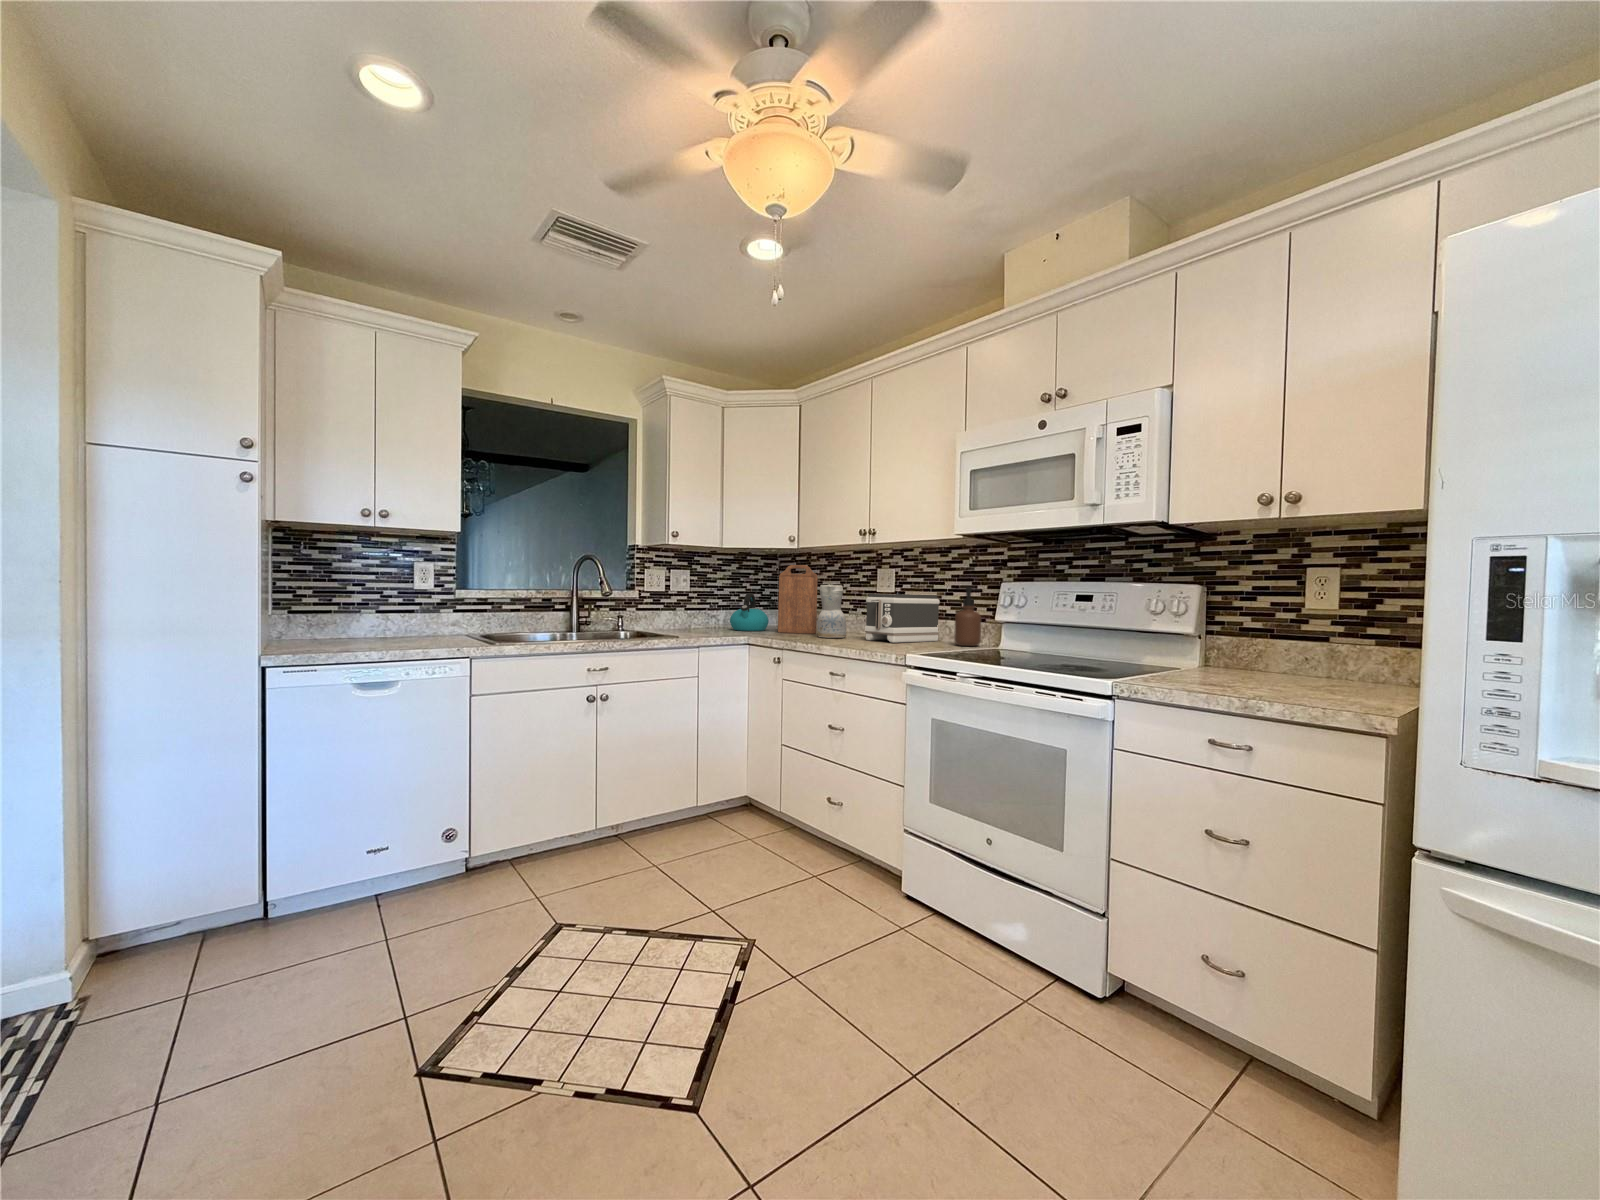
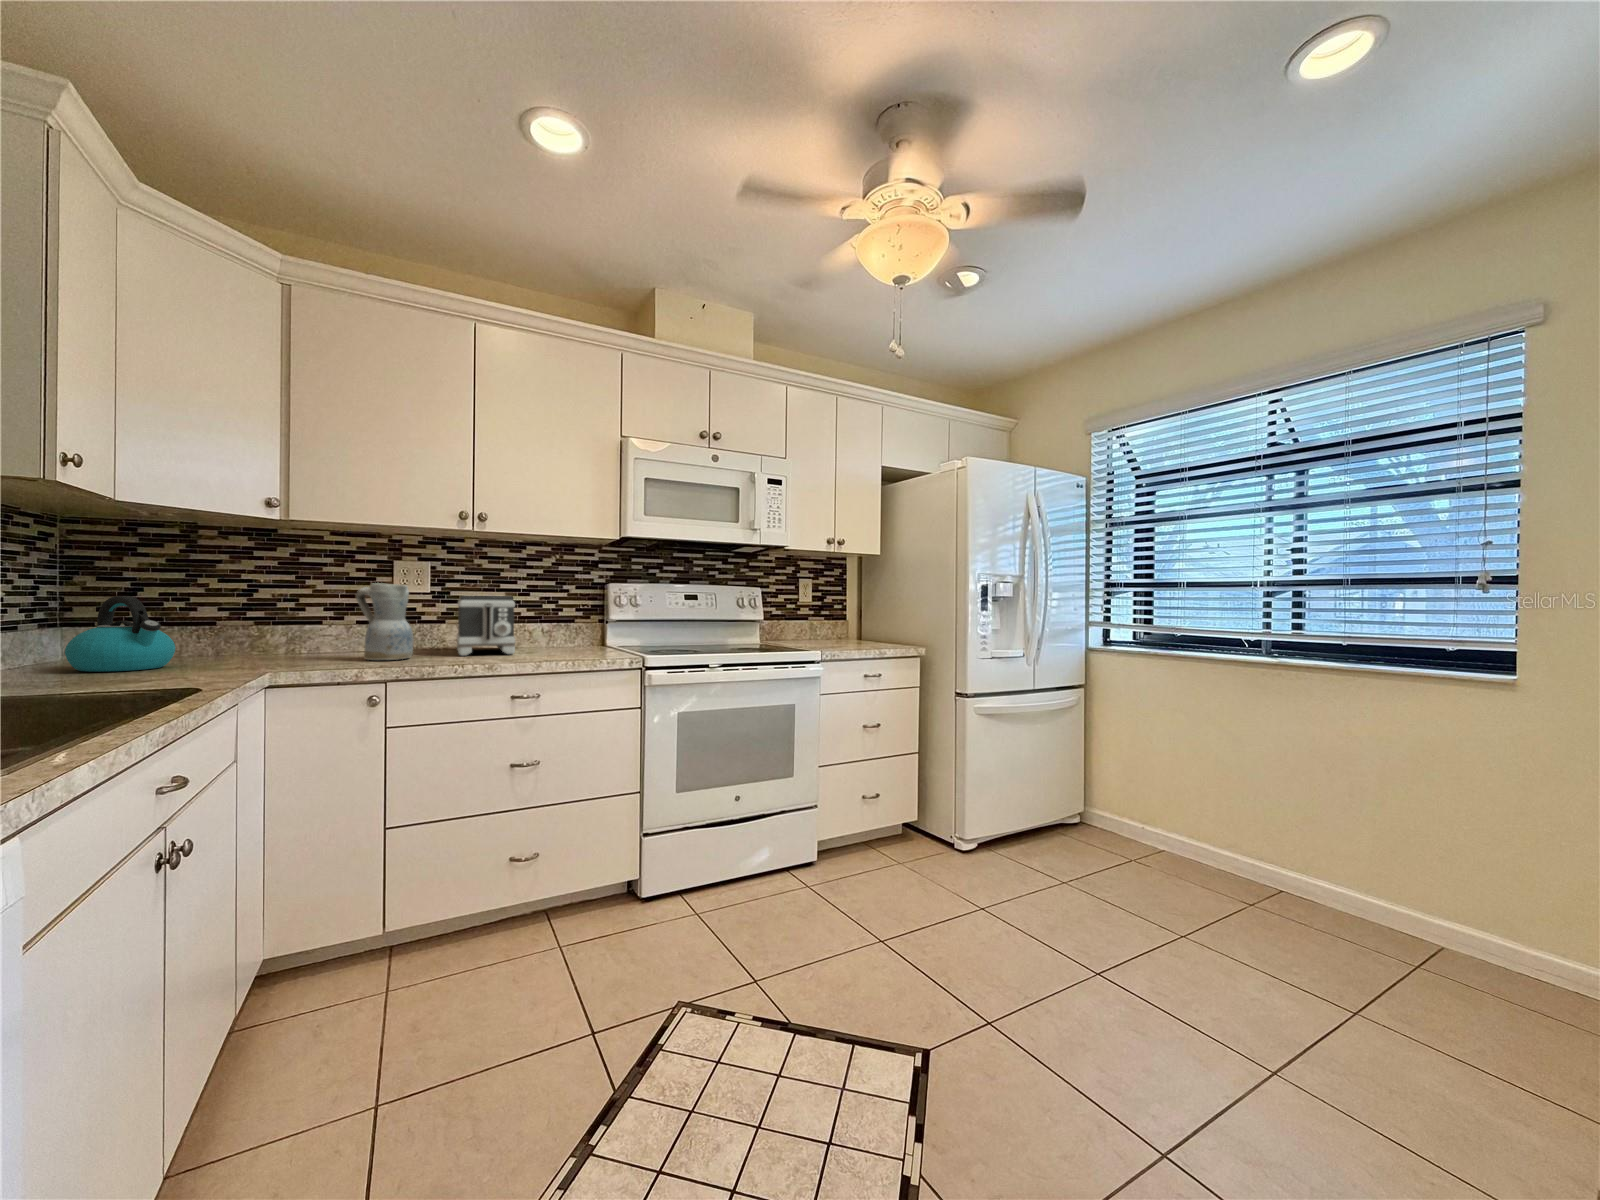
cutting board: present [778,565,818,634] -> none [232,548,311,664]
soap dispenser: present [954,587,981,646] -> none [559,587,587,649]

